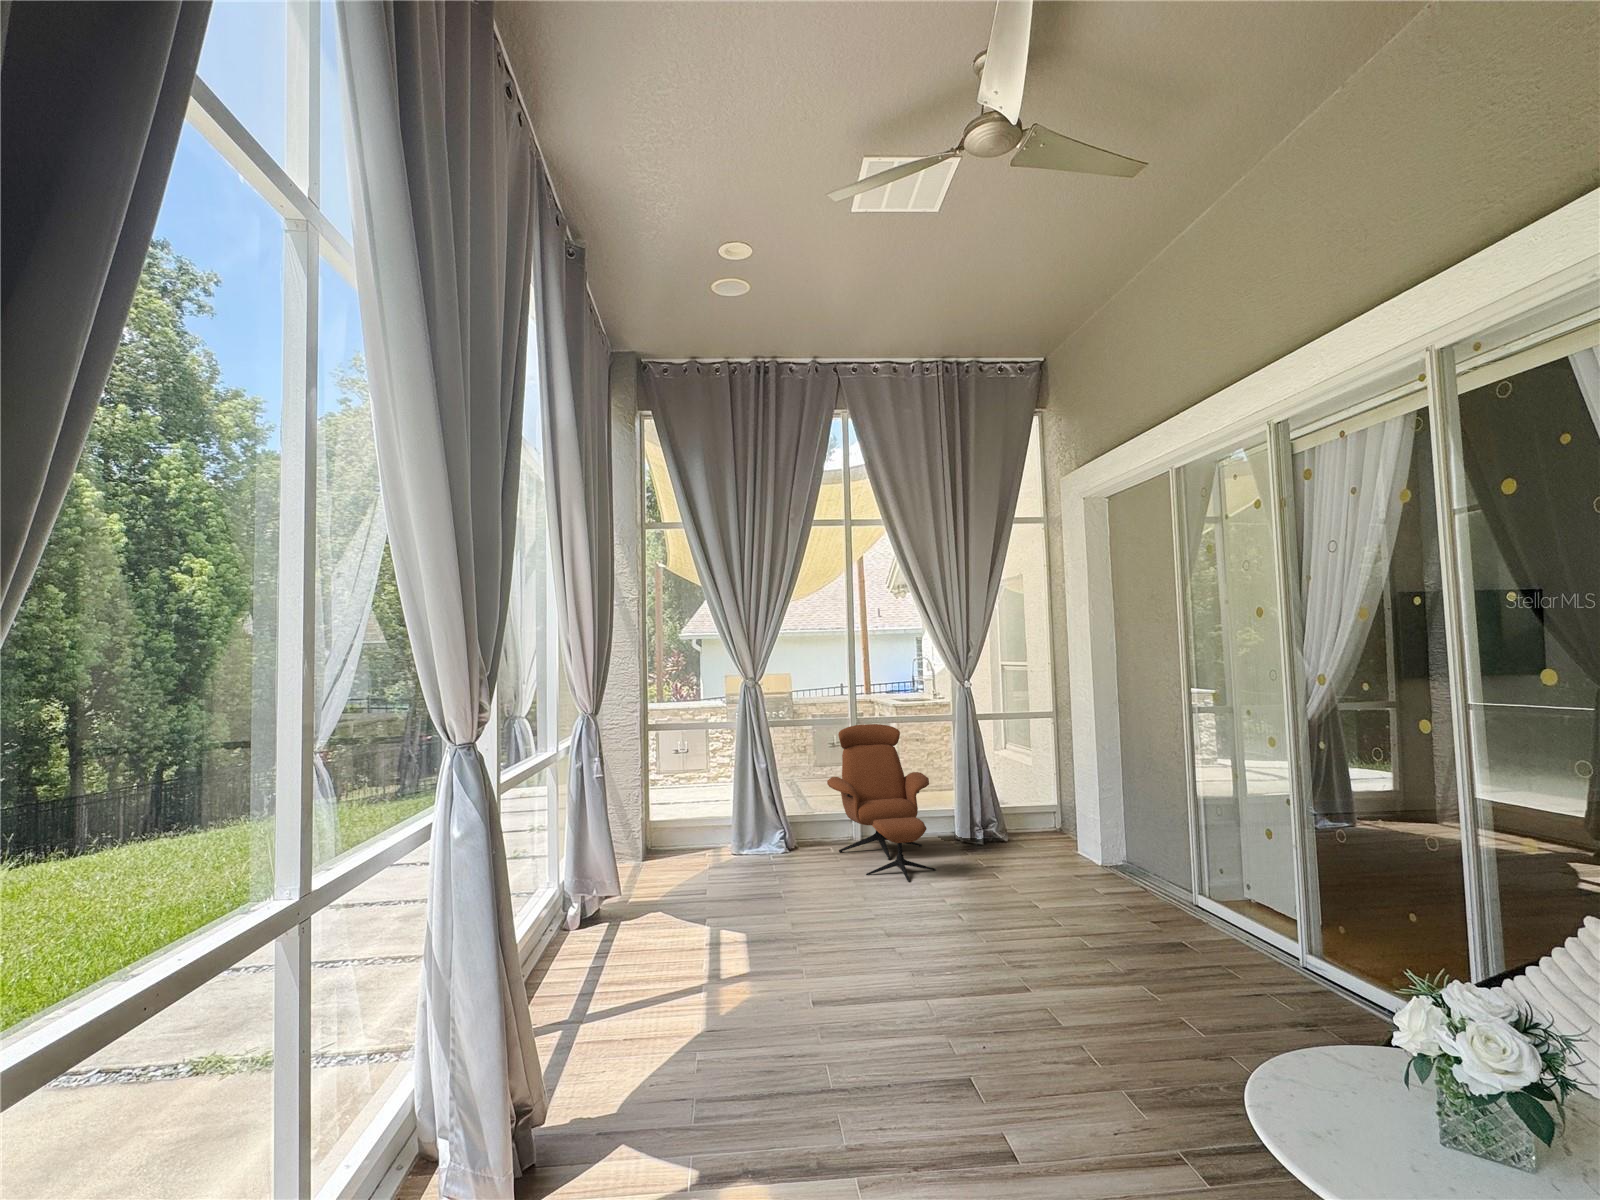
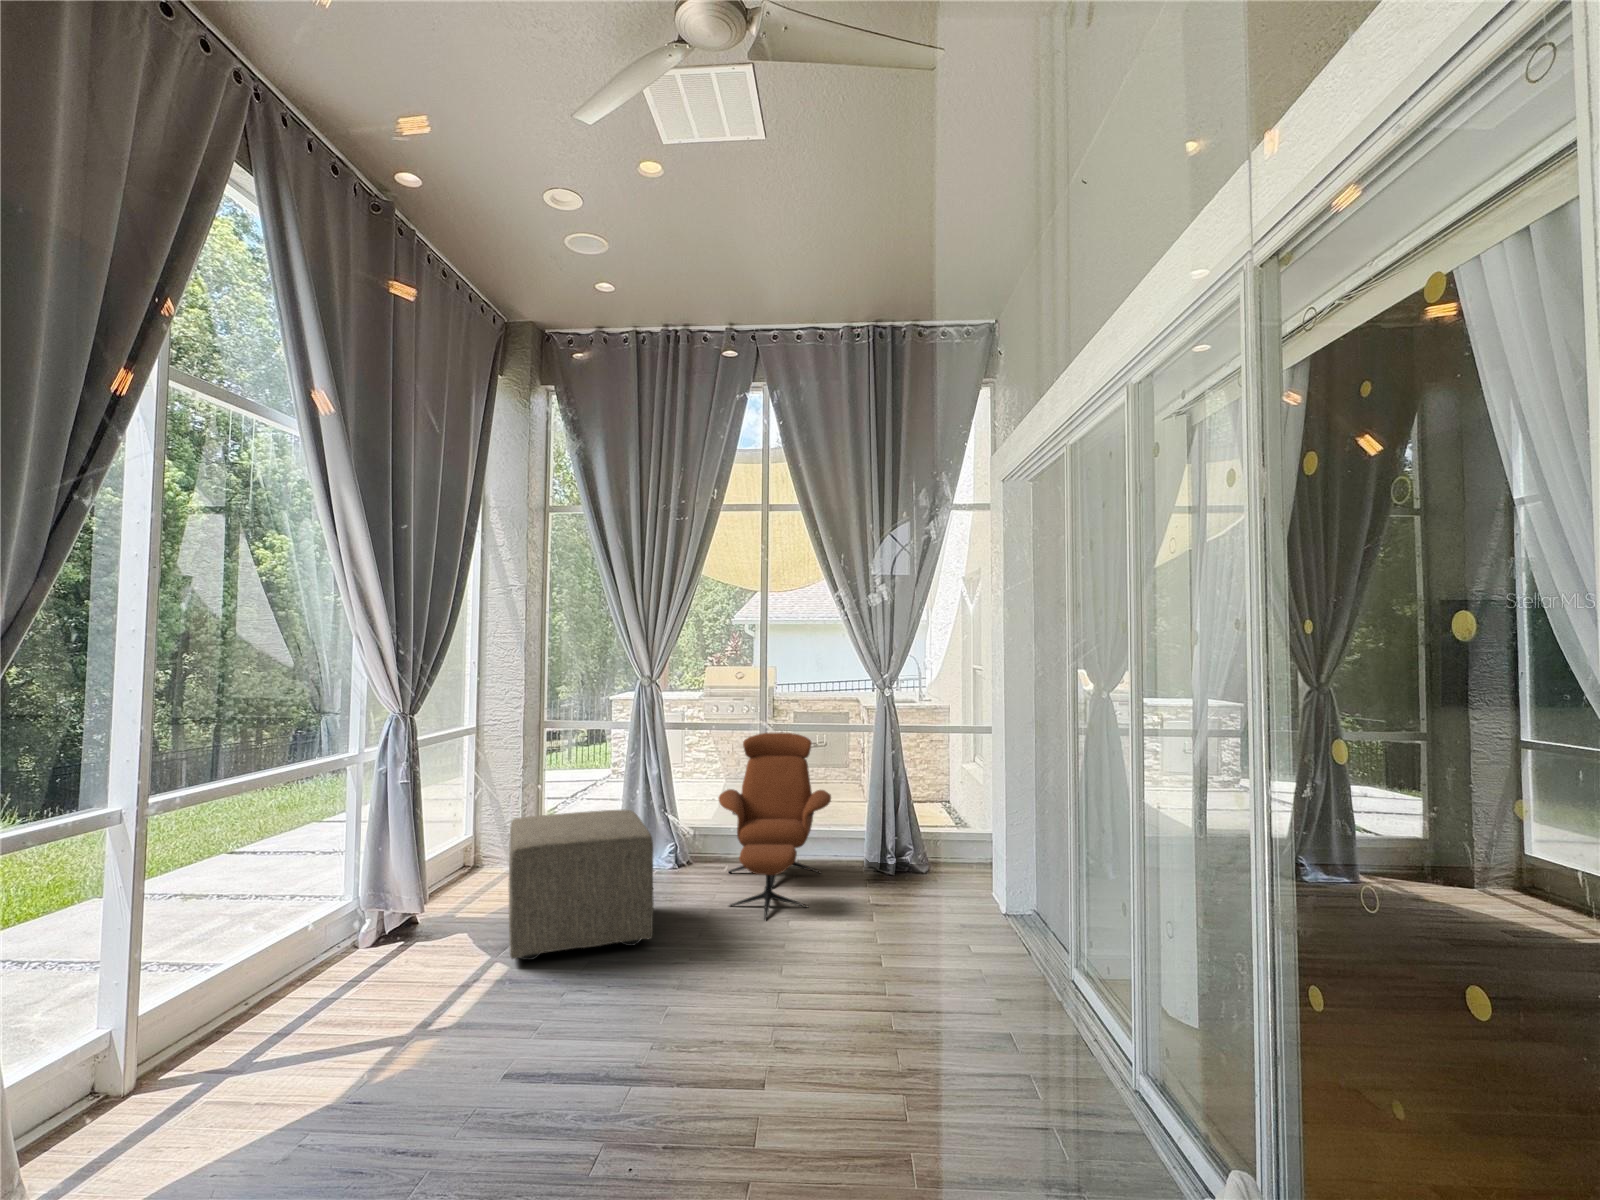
ottoman: none [682,793,834,924] -> present [509,809,654,960]

